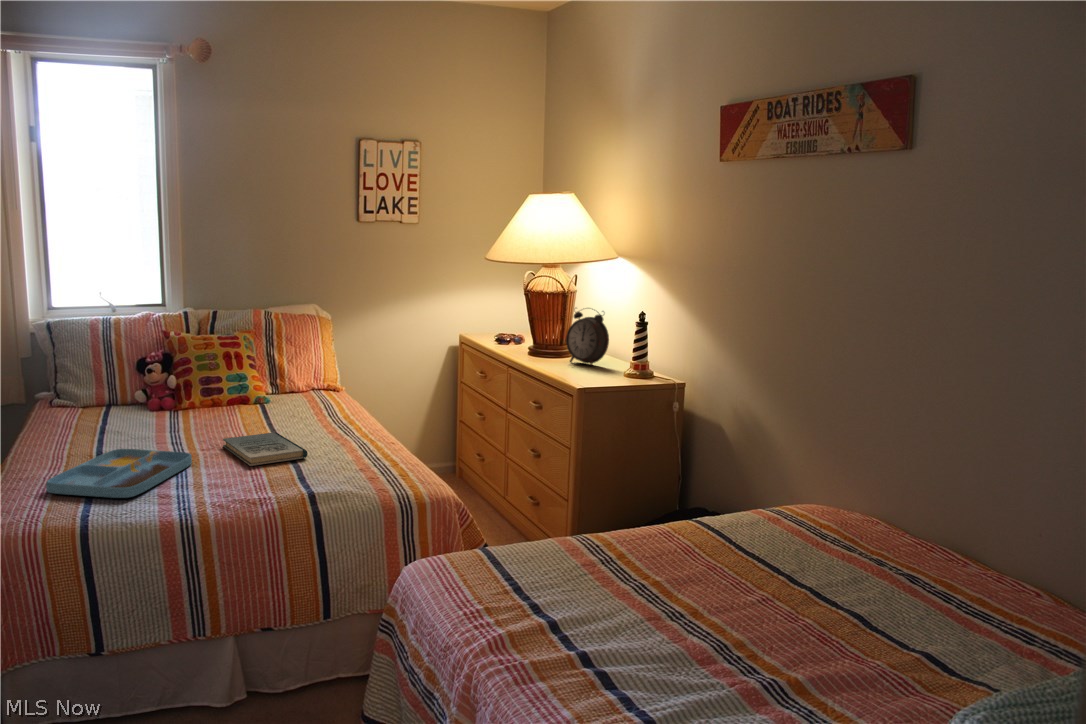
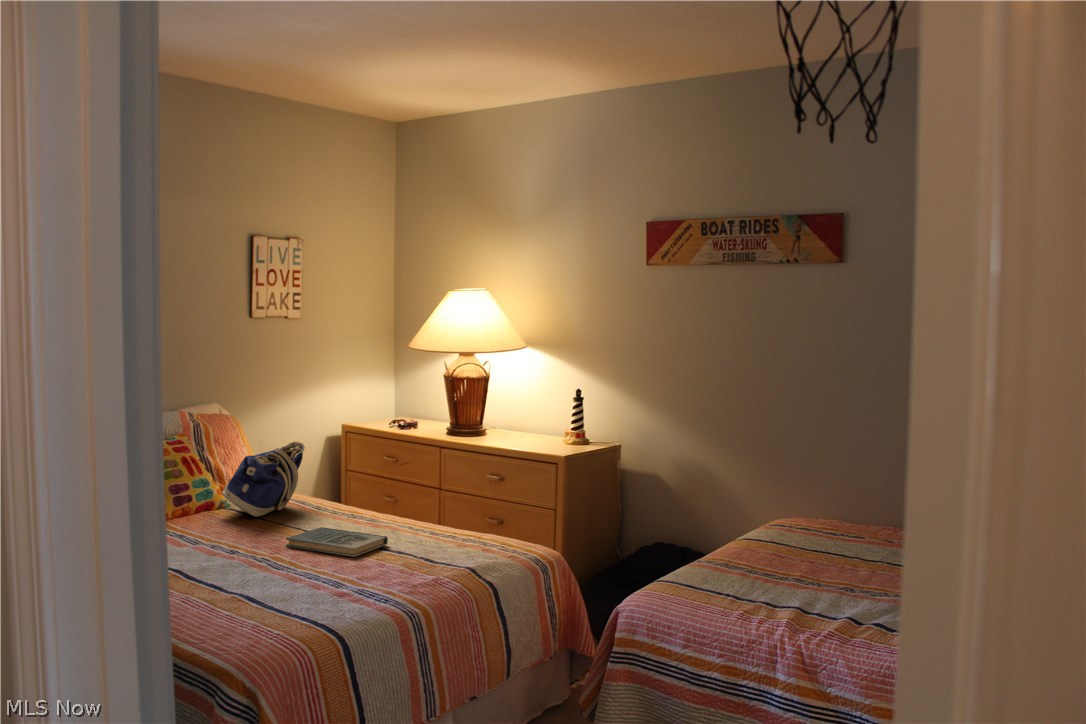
alarm clock: present [566,309,609,366] -> none [500,392,541,444]
tote bag: none [236,346,332,414] -> present [222,442,305,516]
tray: present [46,449,192,498] -> none [203,552,315,604]

